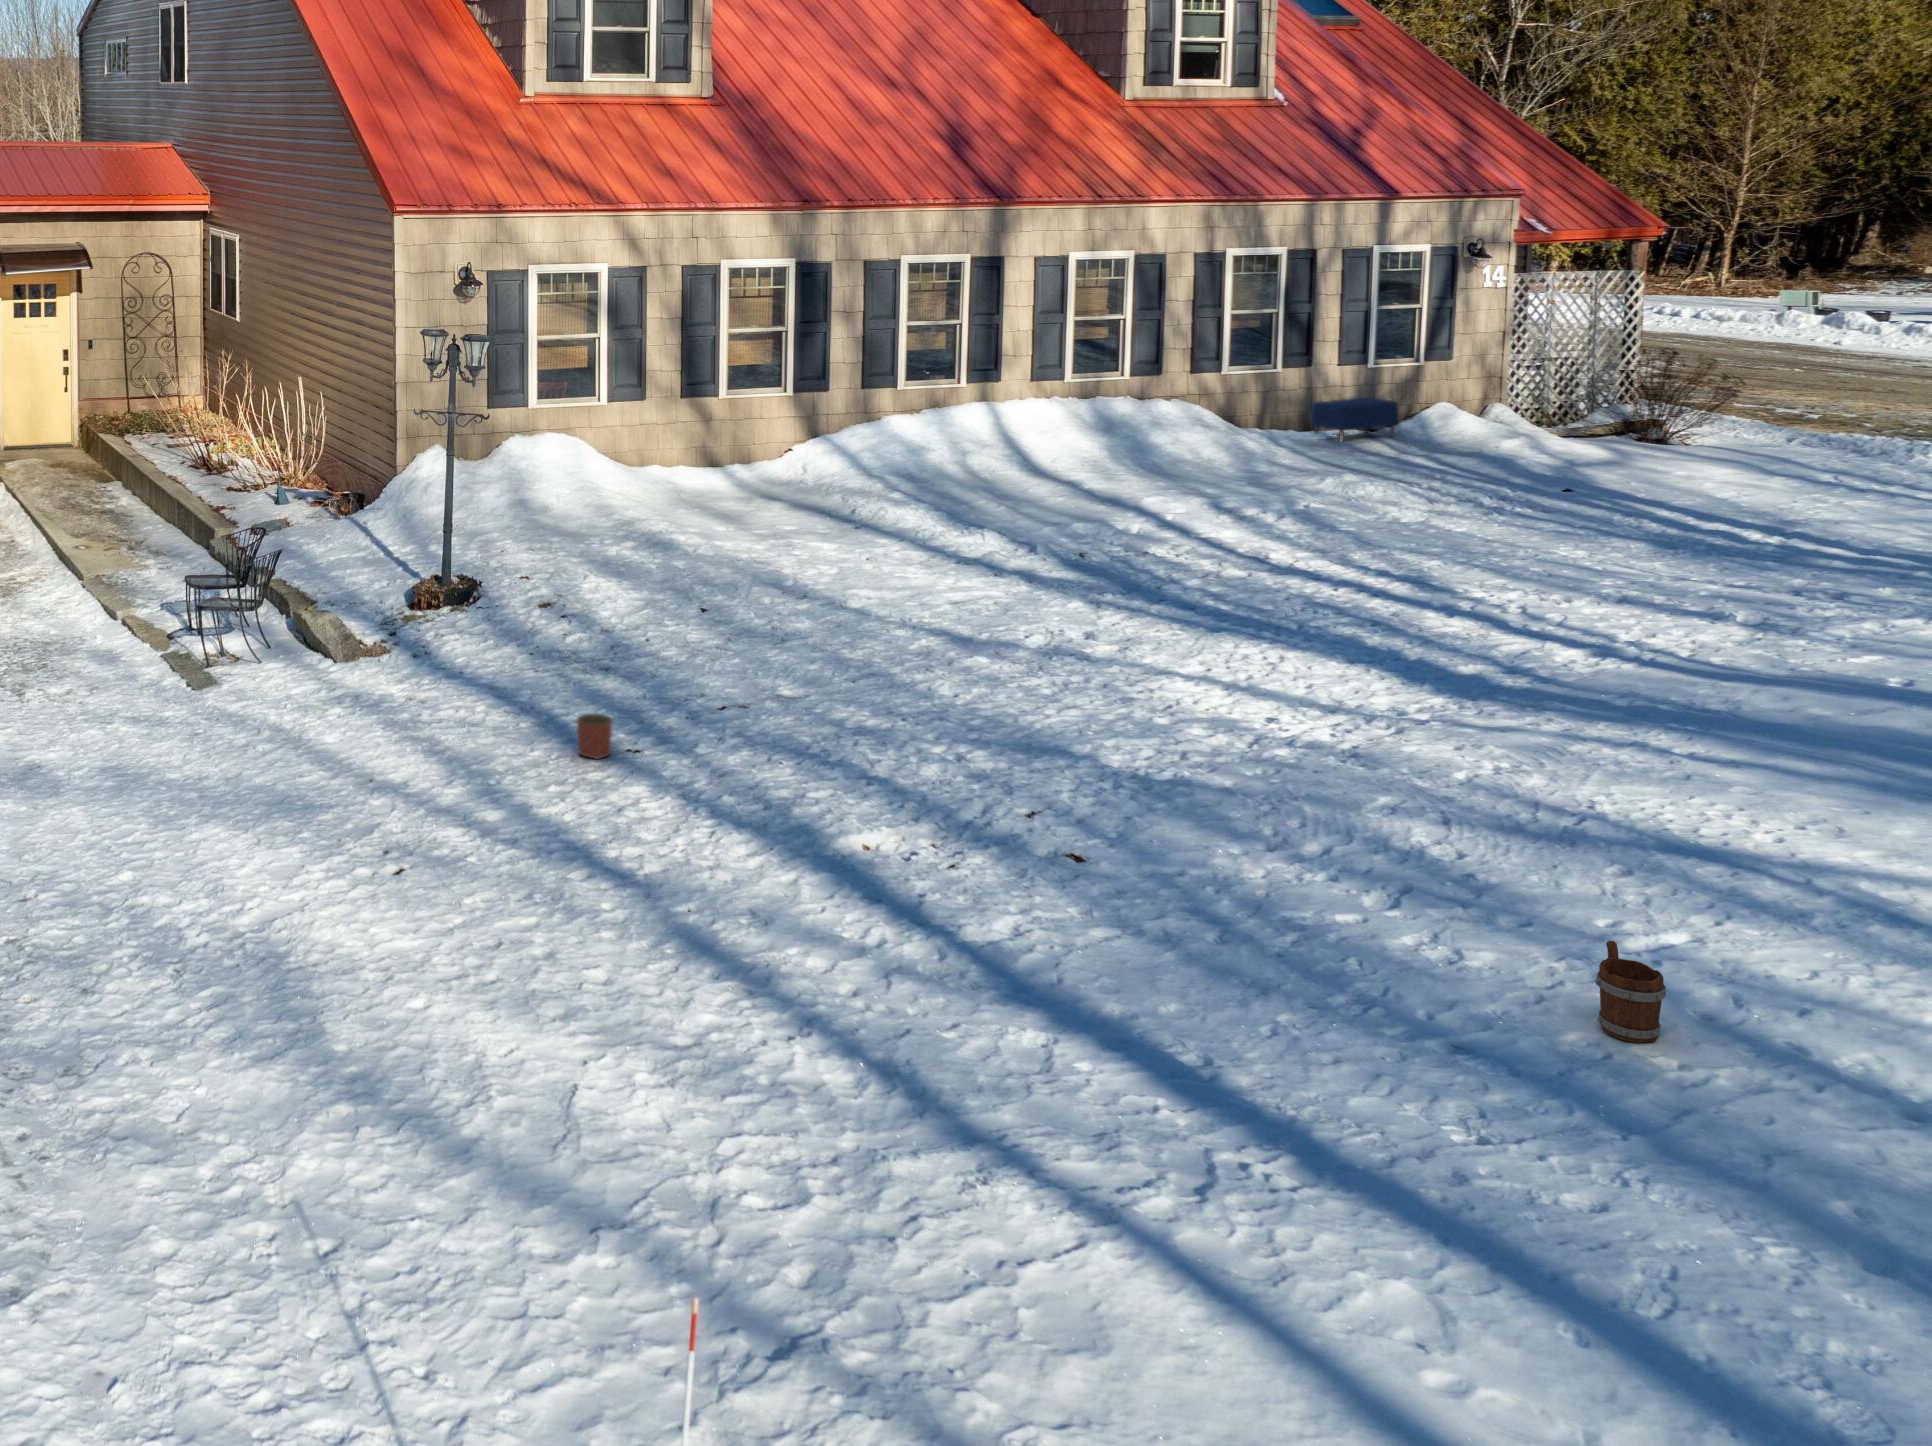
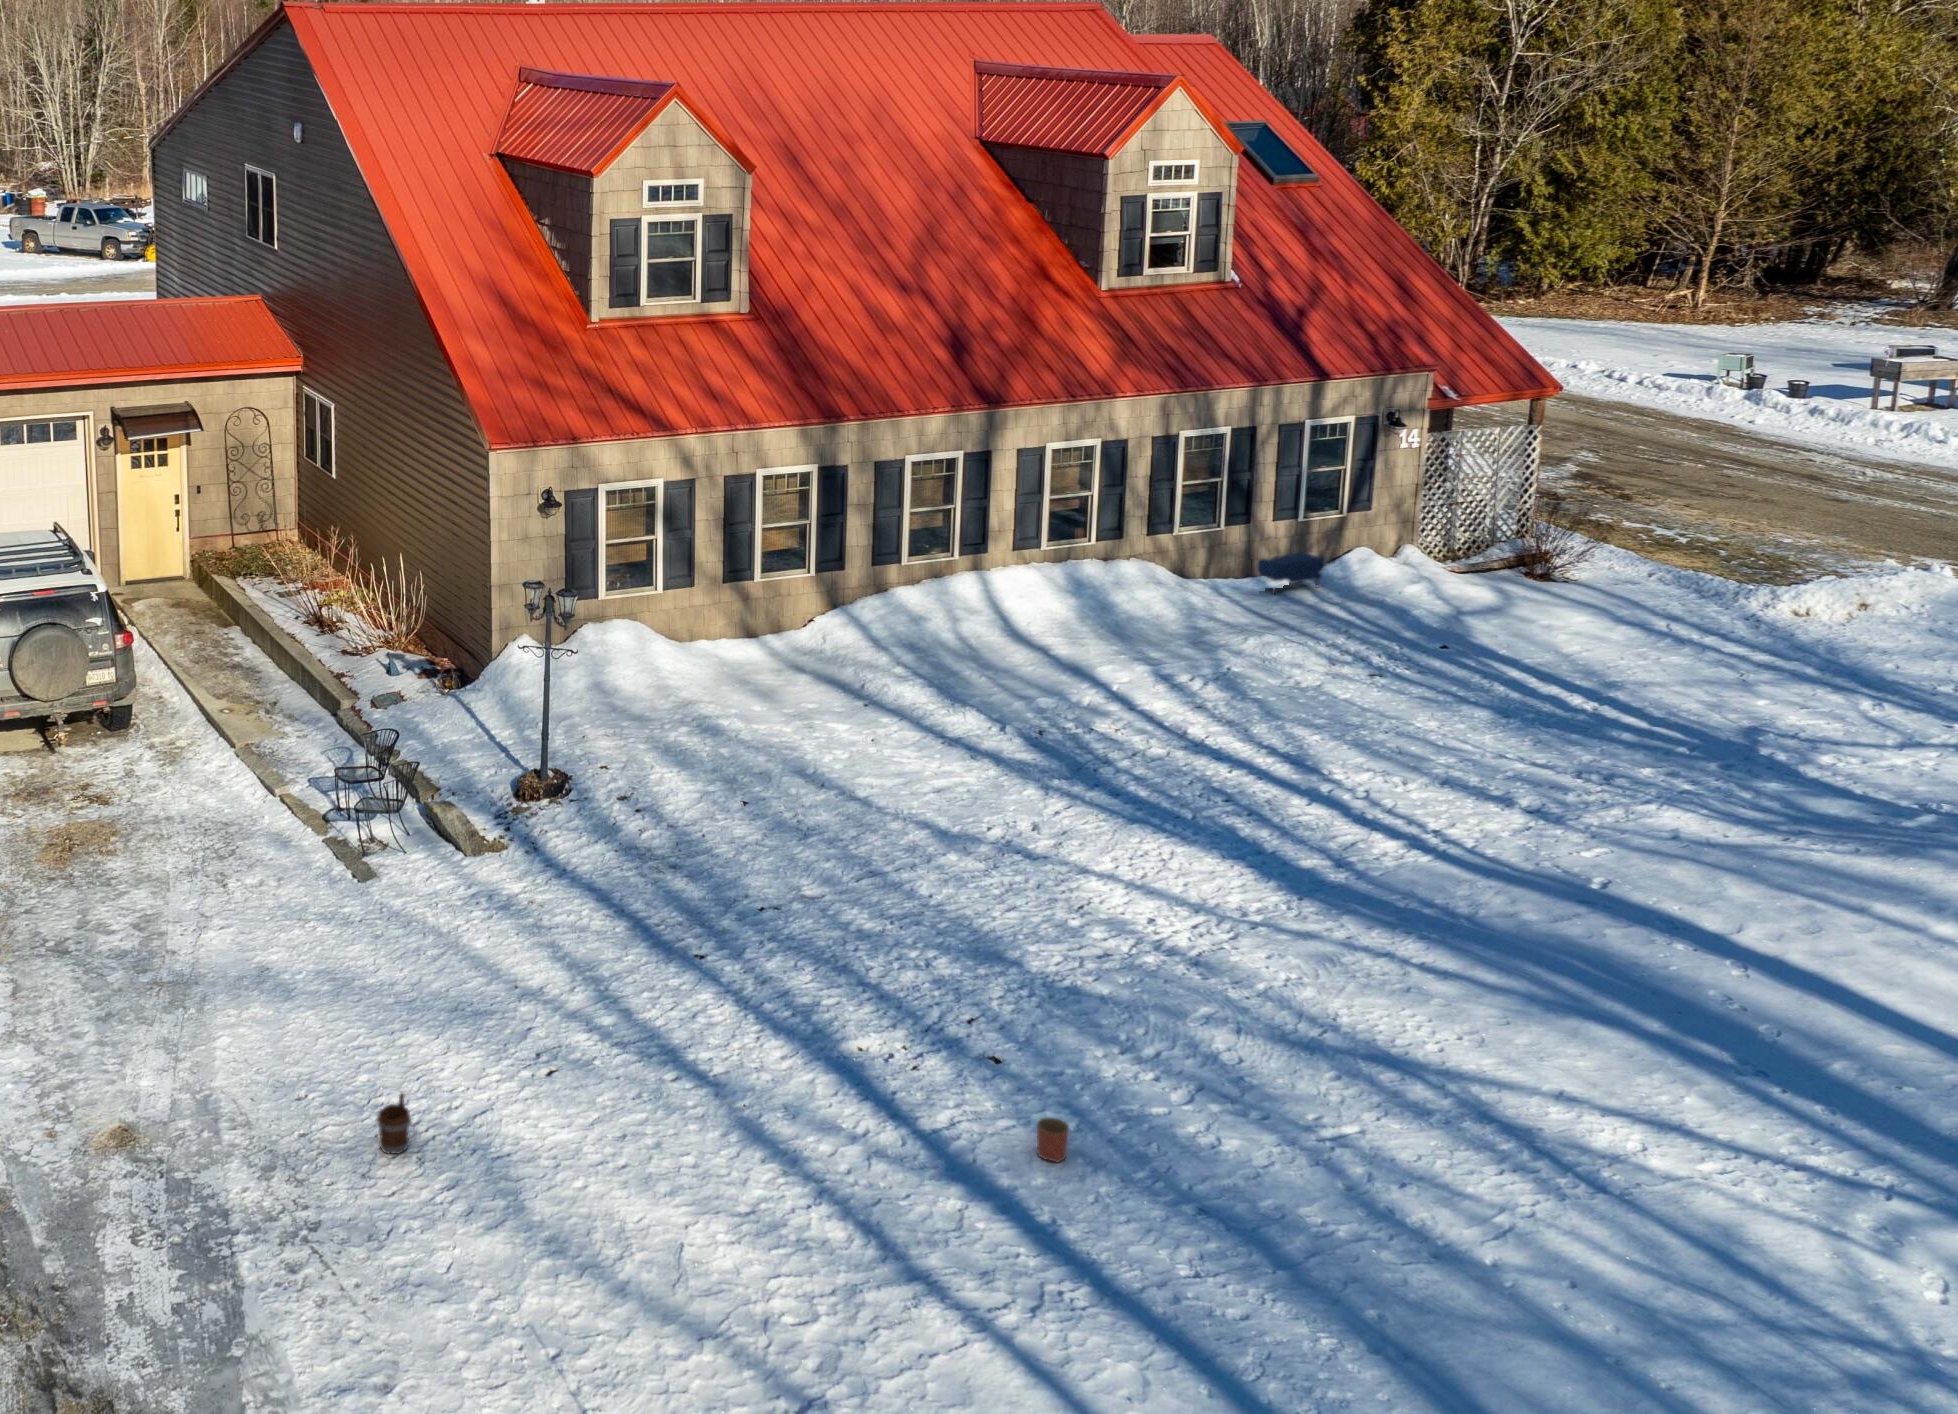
planter: present [577,714,612,759] -> present [1037,1118,1069,1162]
bucket: present [1595,941,1666,1043] -> present [377,1093,411,1154]

